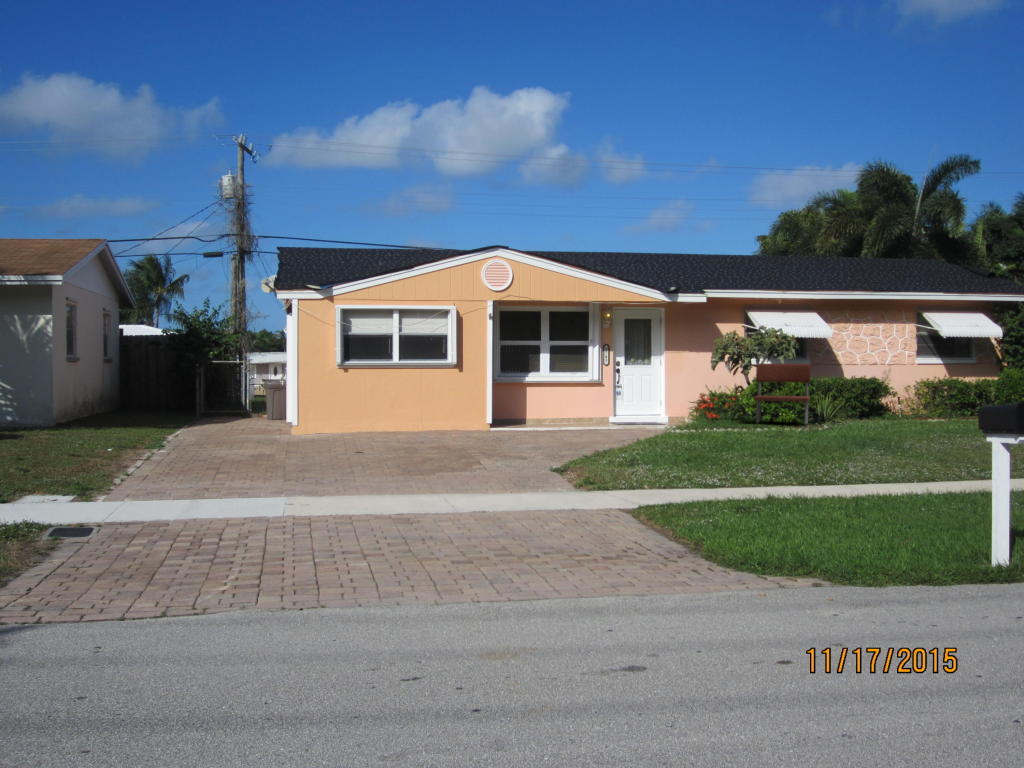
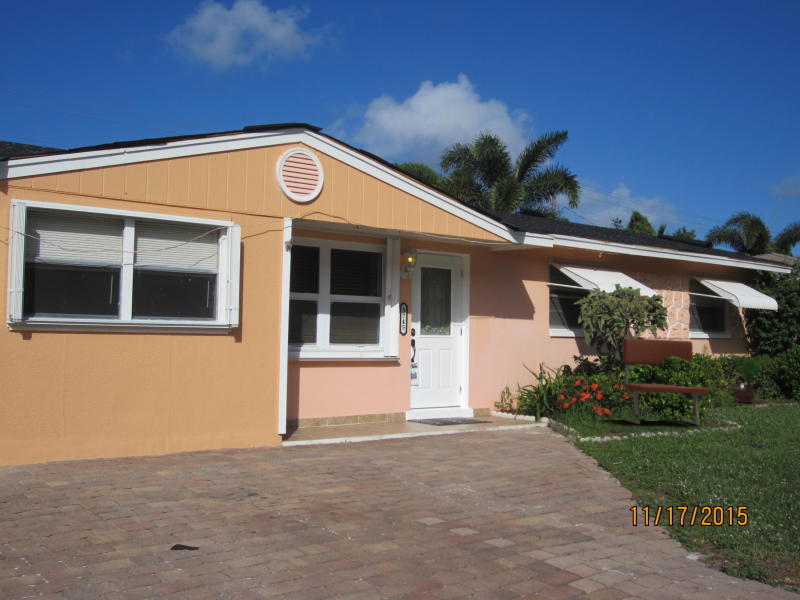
potted tree: none [931,375,956,414] -> present [734,360,759,403]

